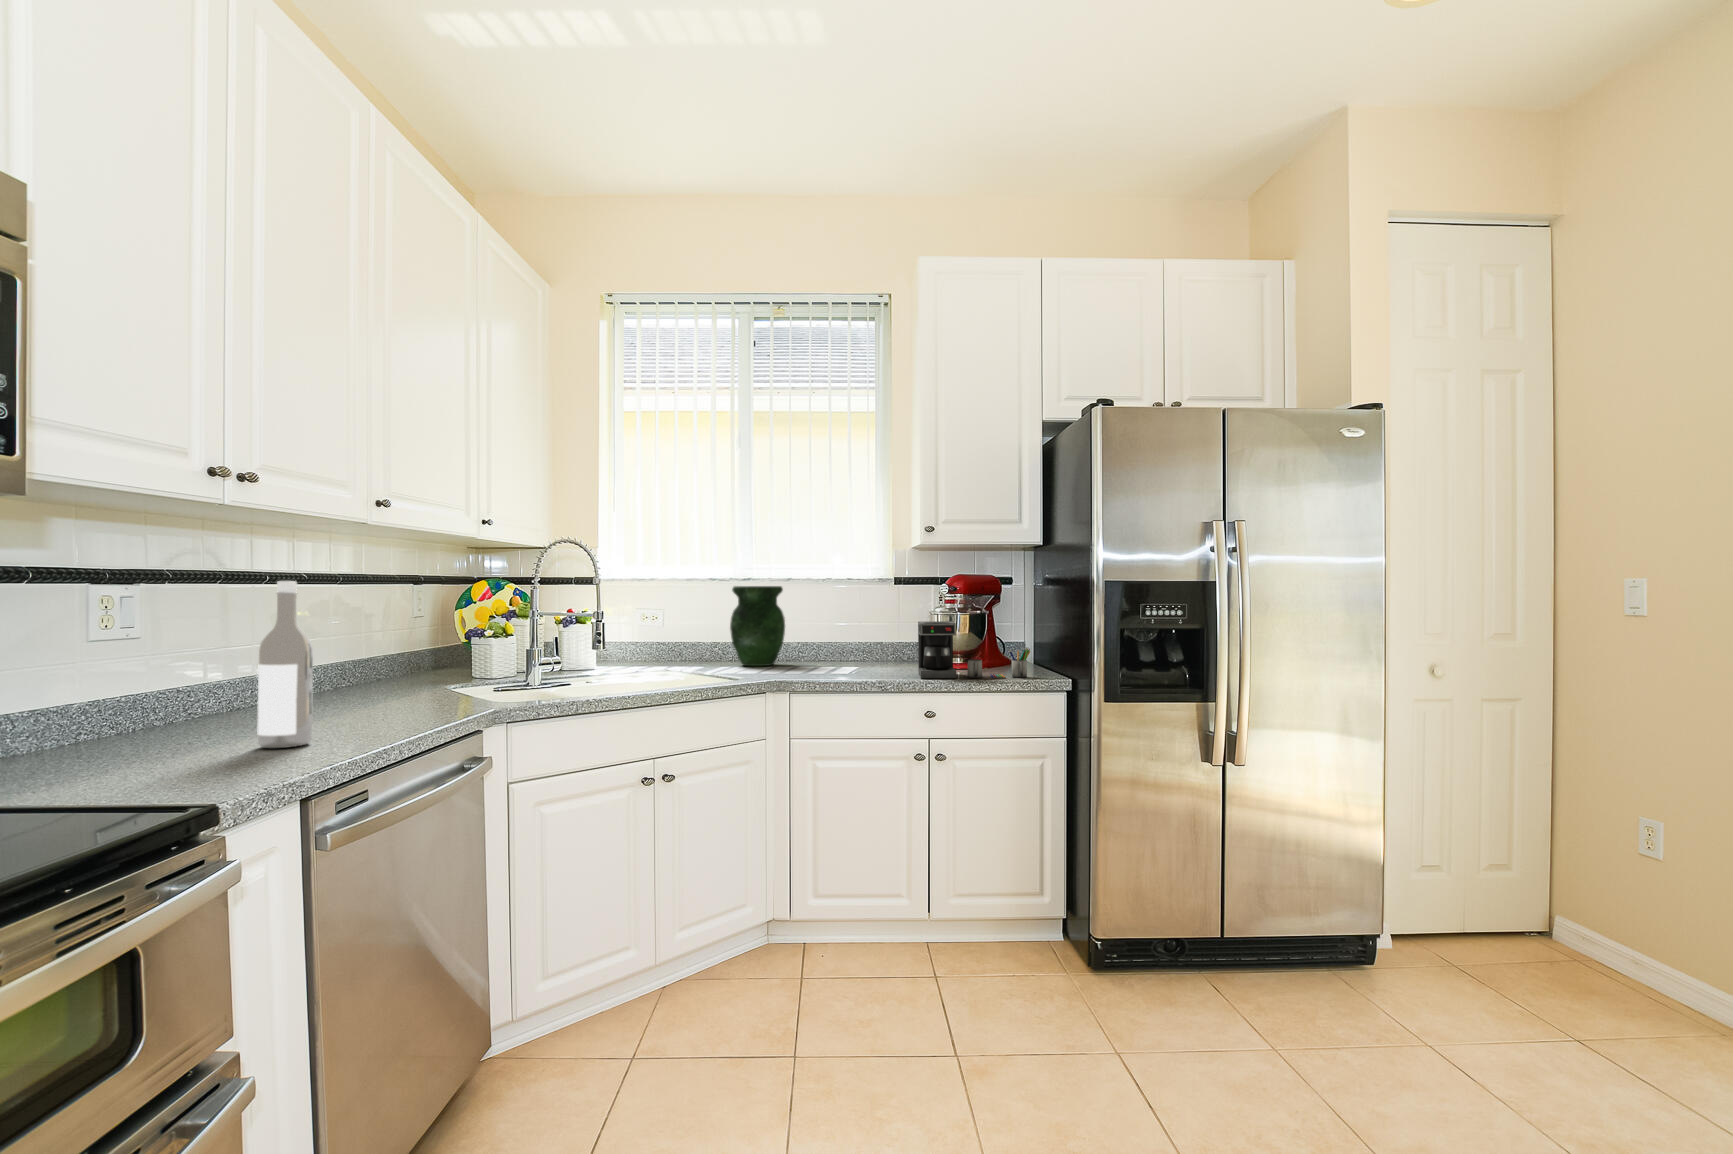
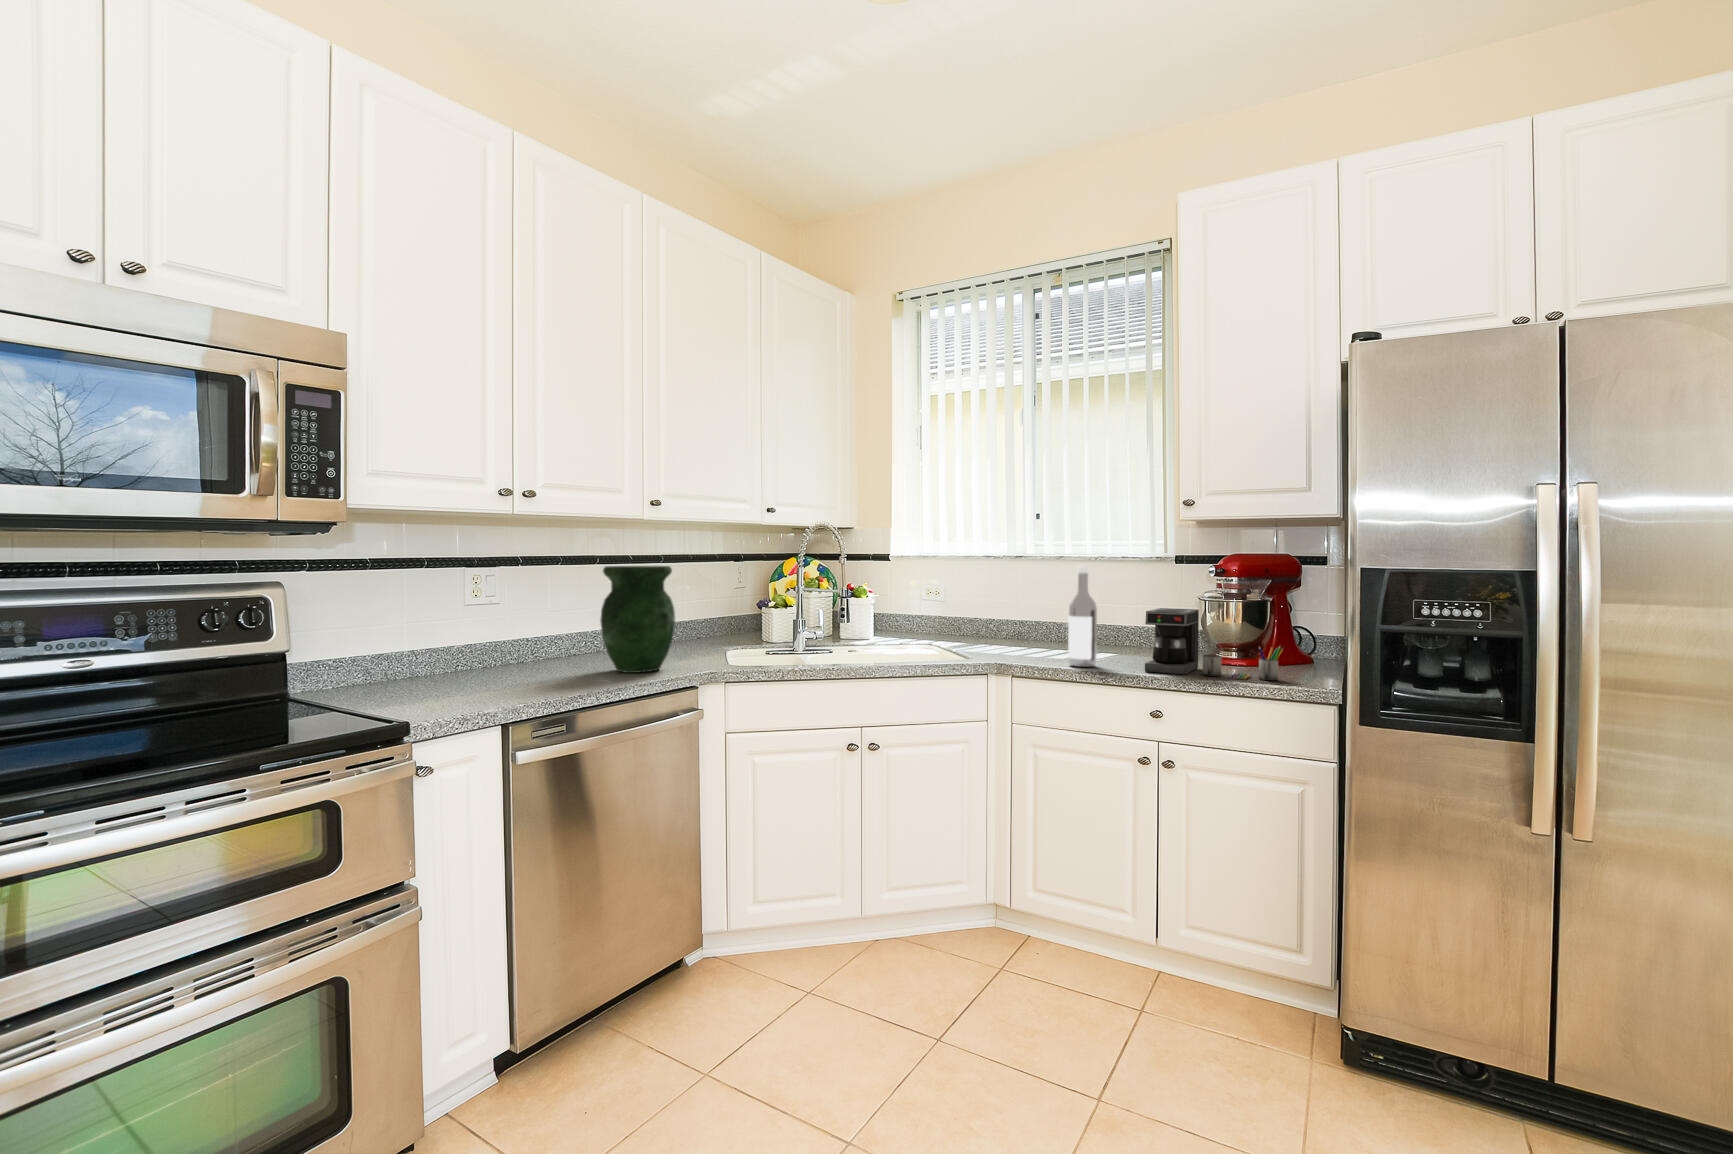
wine bottle: present [257,581,313,748] -> present [1068,566,1097,667]
vase: present [730,586,785,666] -> present [600,566,675,673]

